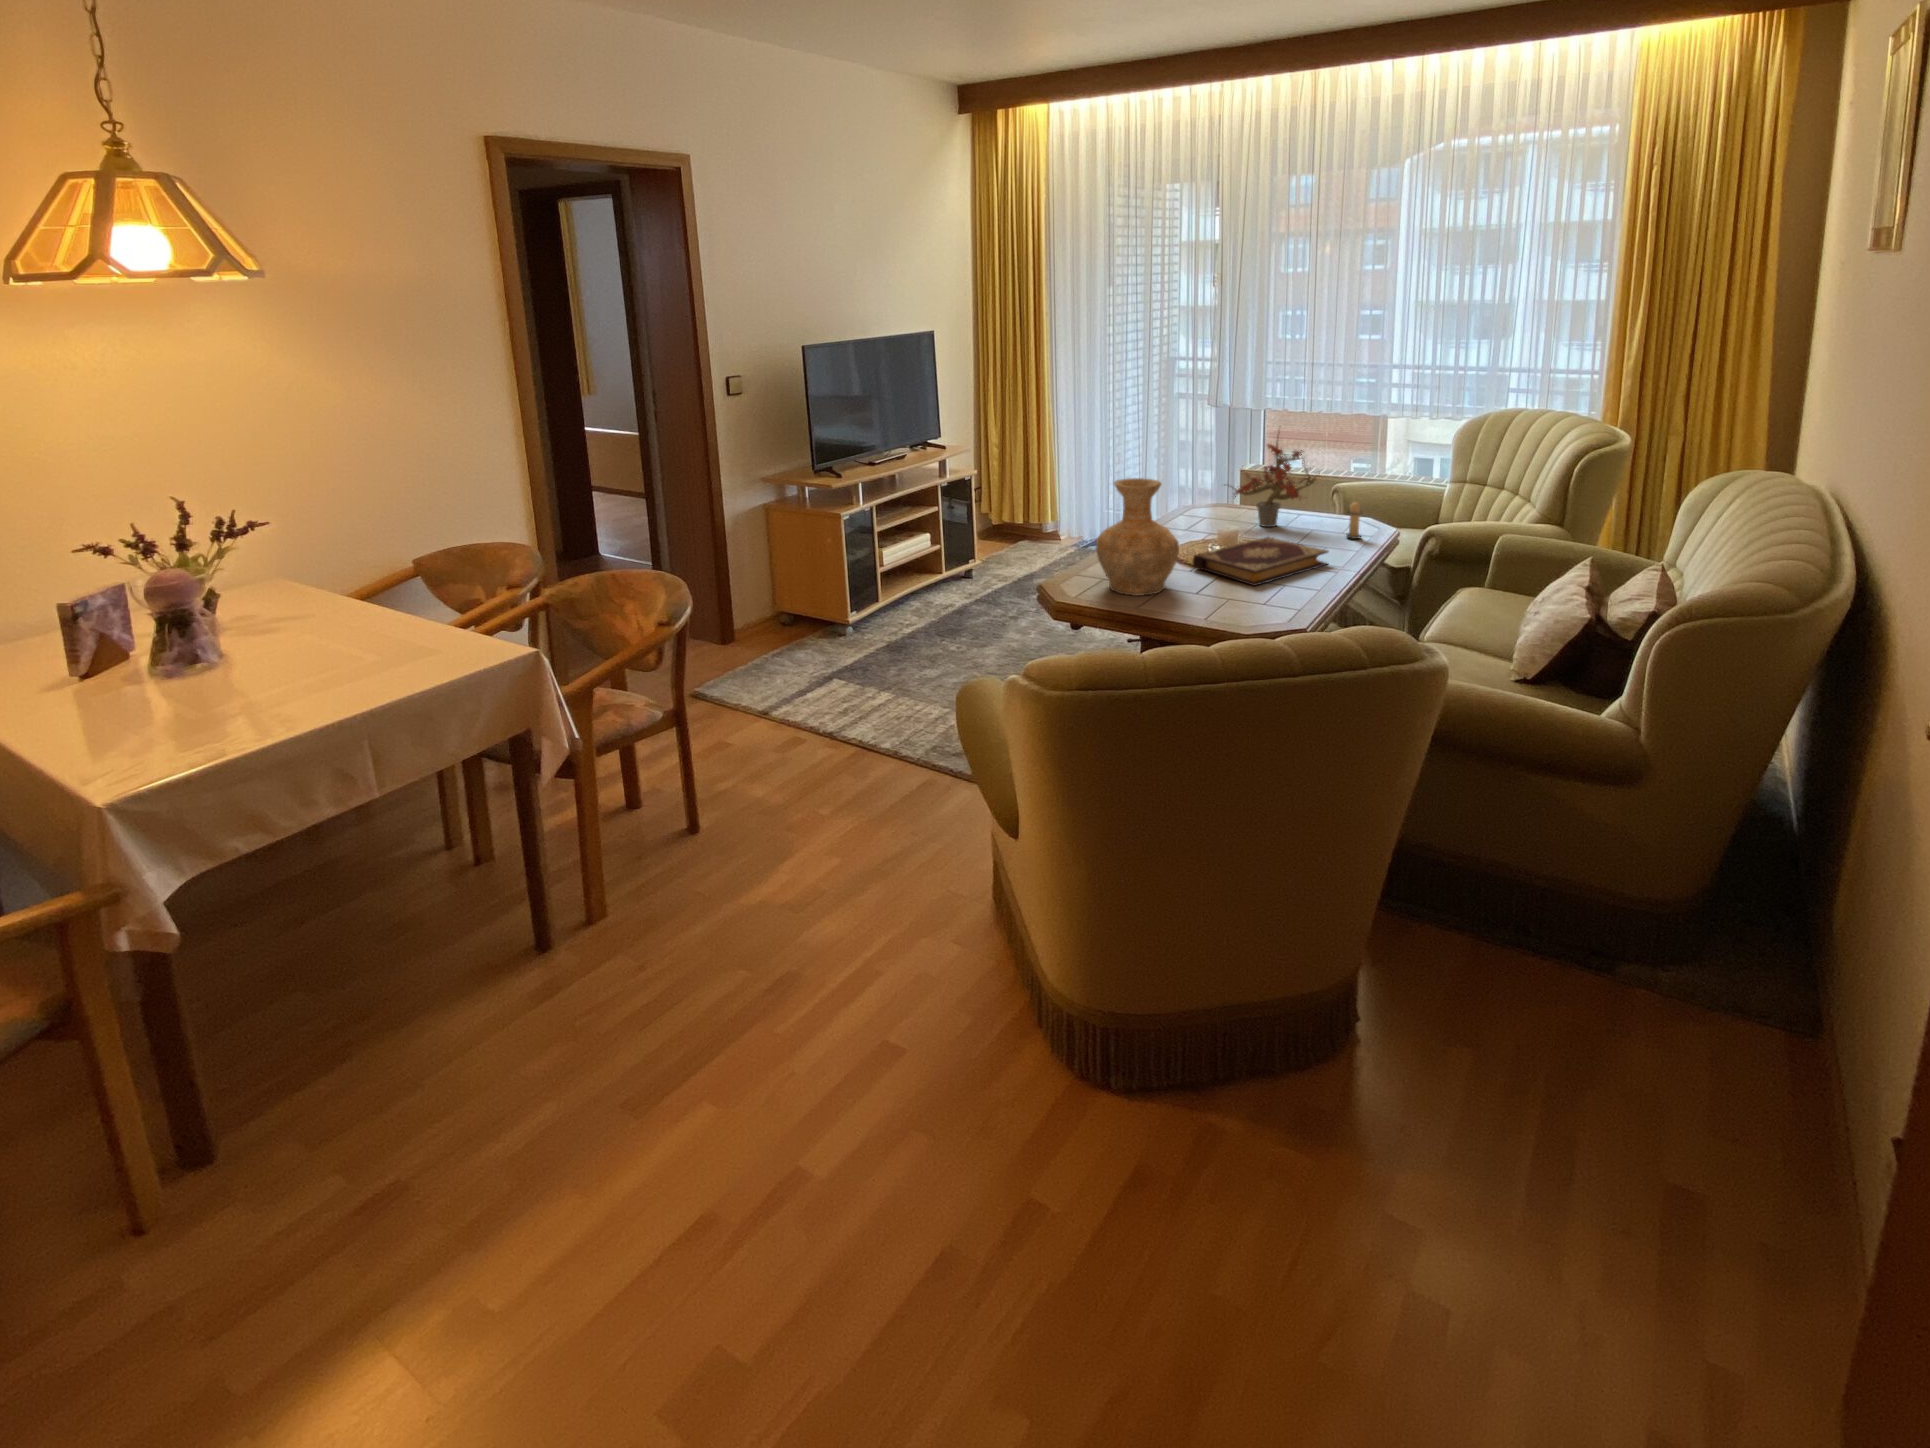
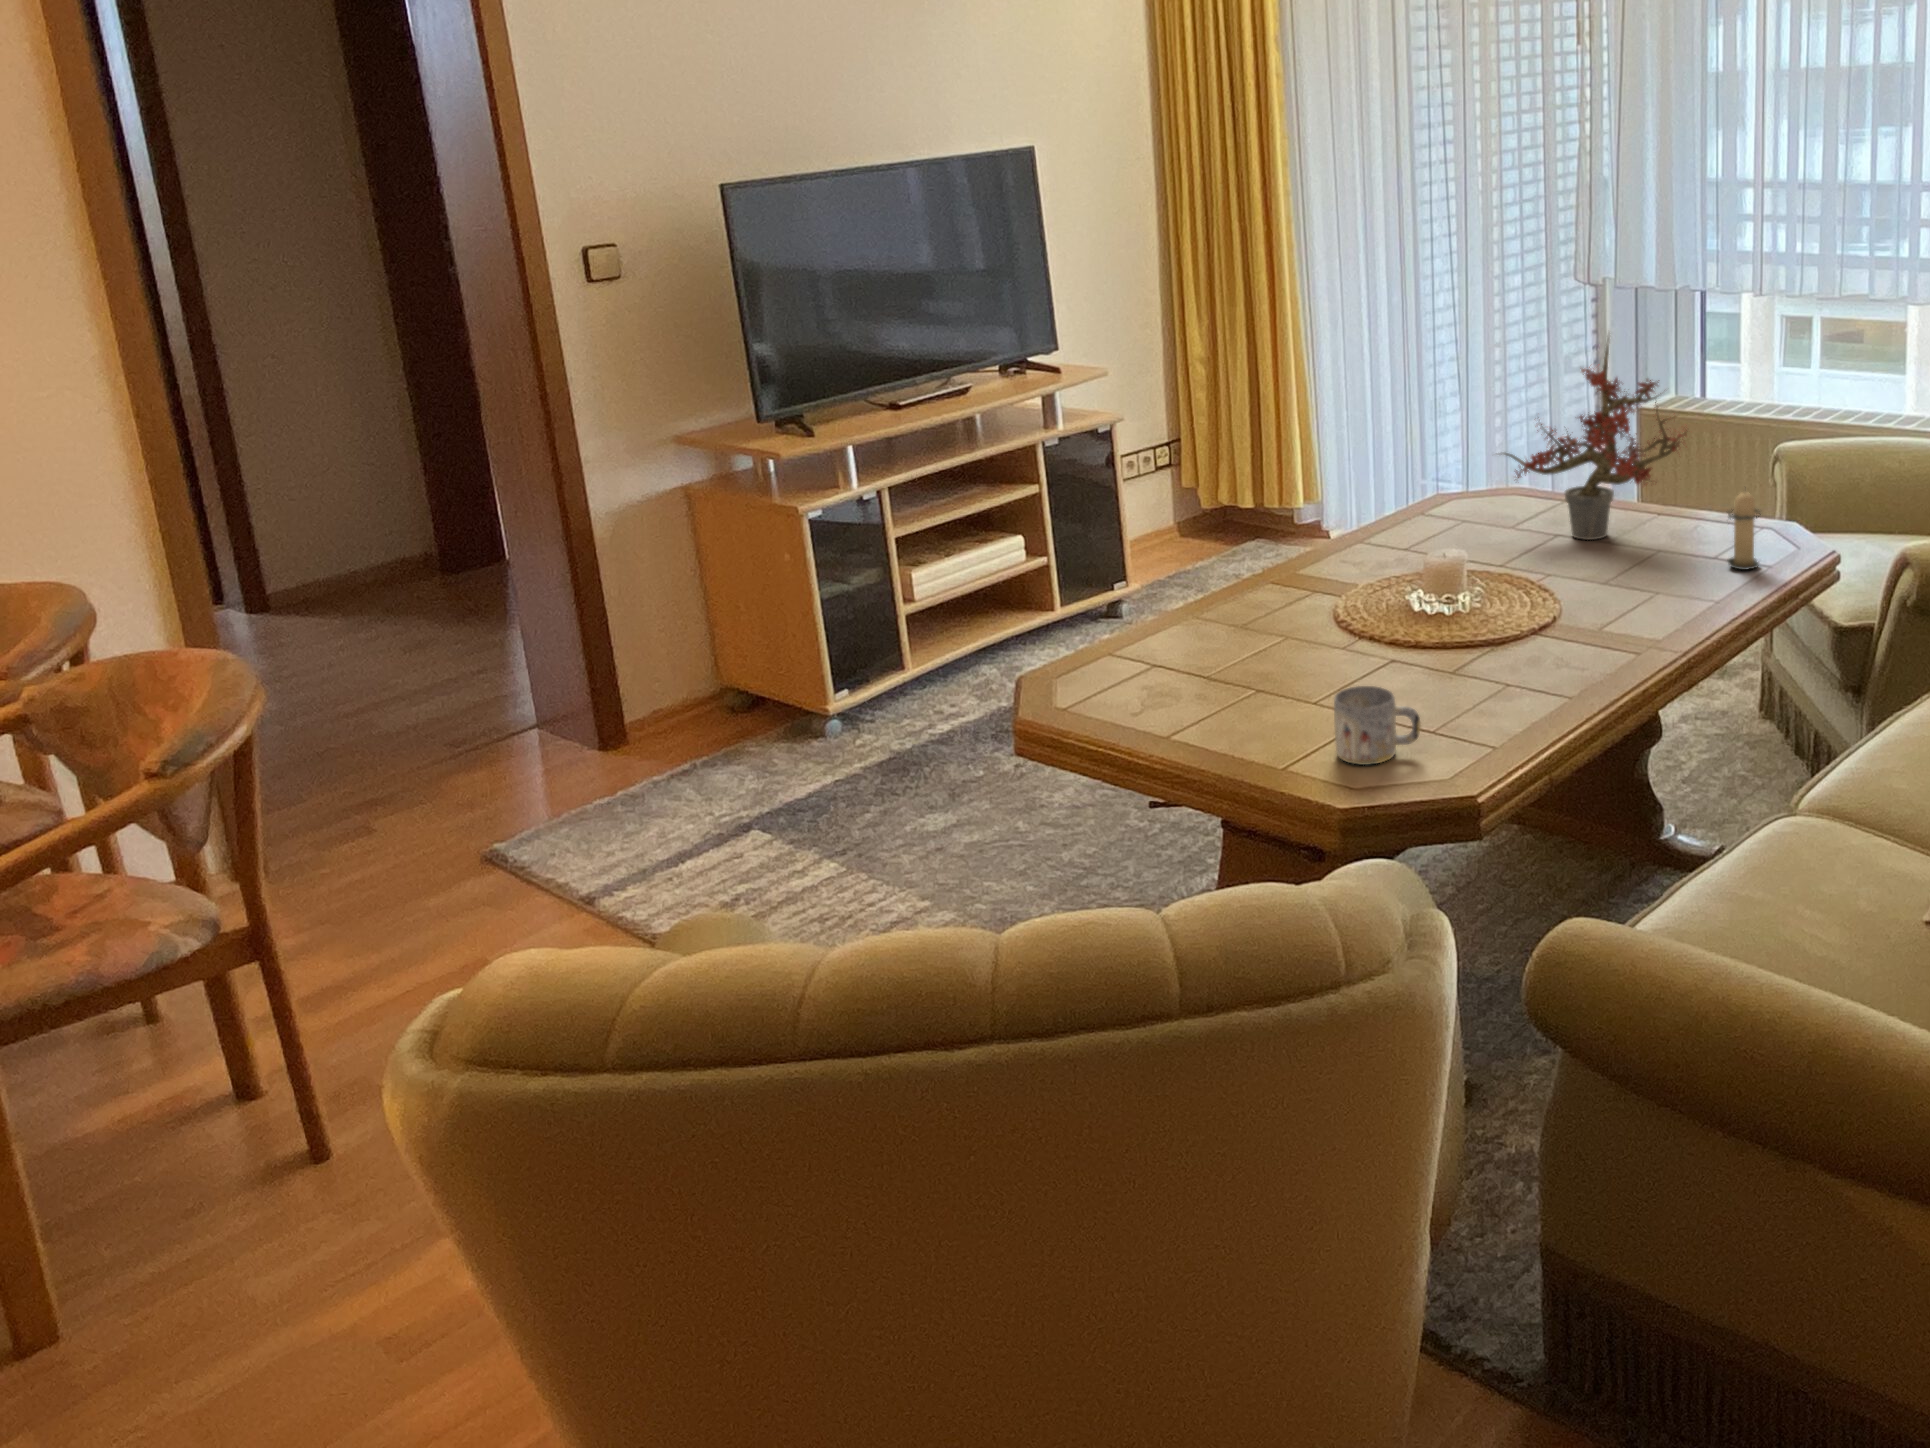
vase: present [1096,478,1179,596] -> none [1128,456,1298,702]
book: present [1192,537,1328,586] -> none [1362,566,1648,683]
mug: none [1222,583,1263,619] -> present [1334,686,1421,765]

